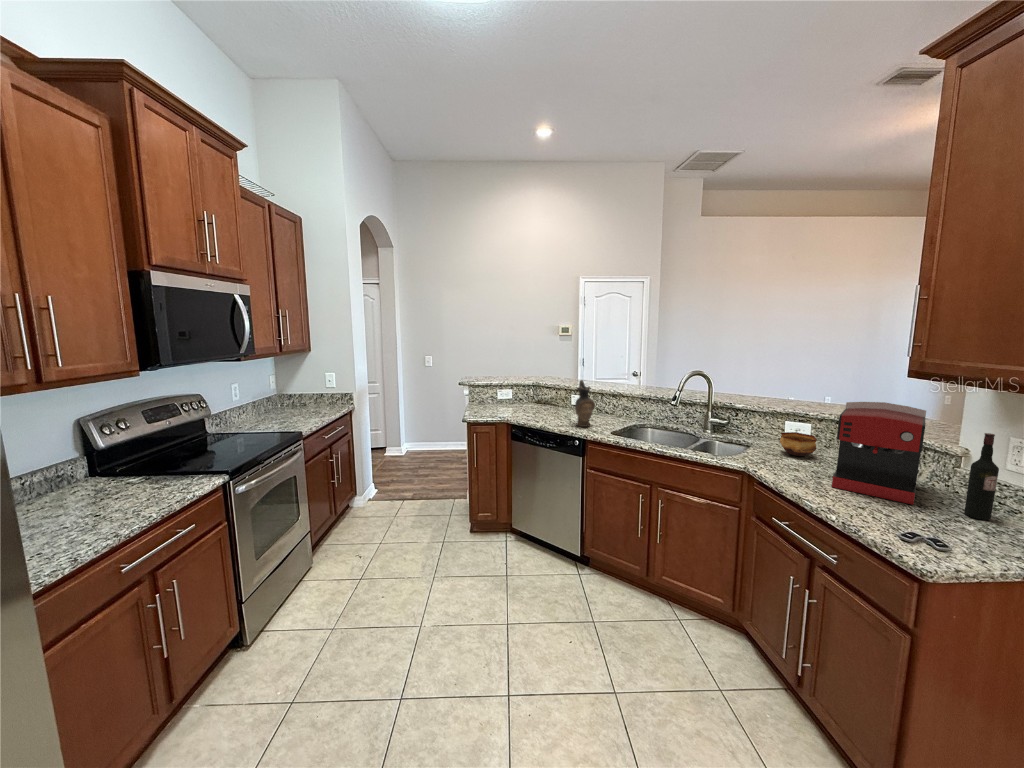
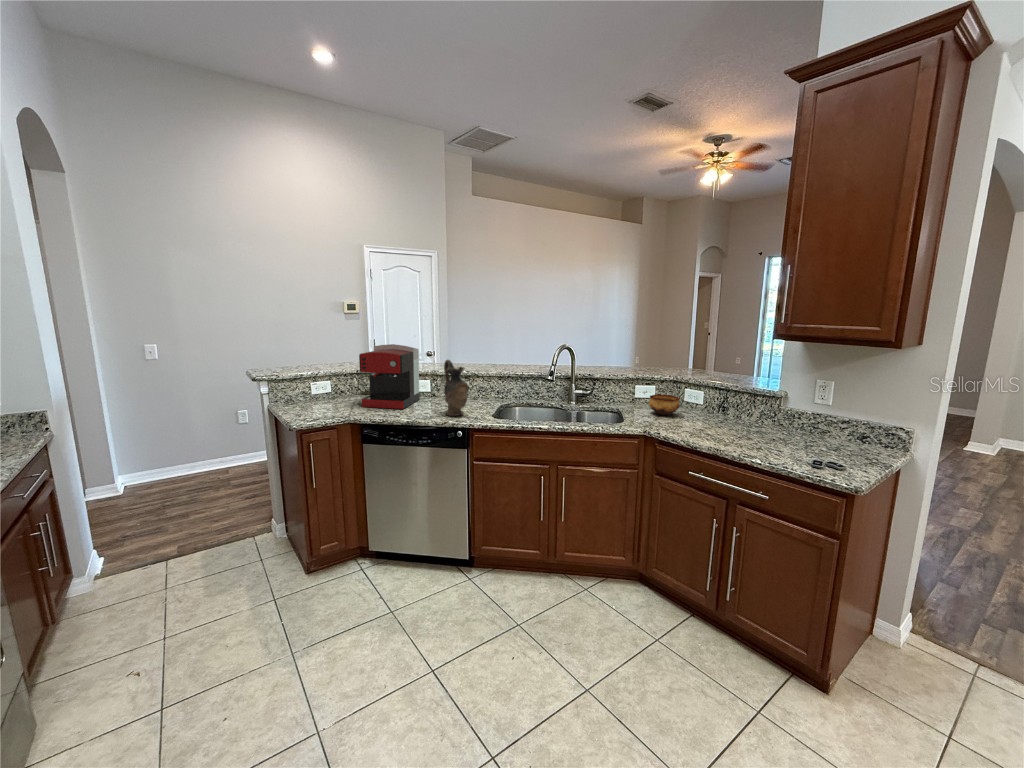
coffee maker: present [832,402,926,505] -> present [359,344,419,409]
wine bottle: present [964,433,999,520] -> none [803,376,825,441]

